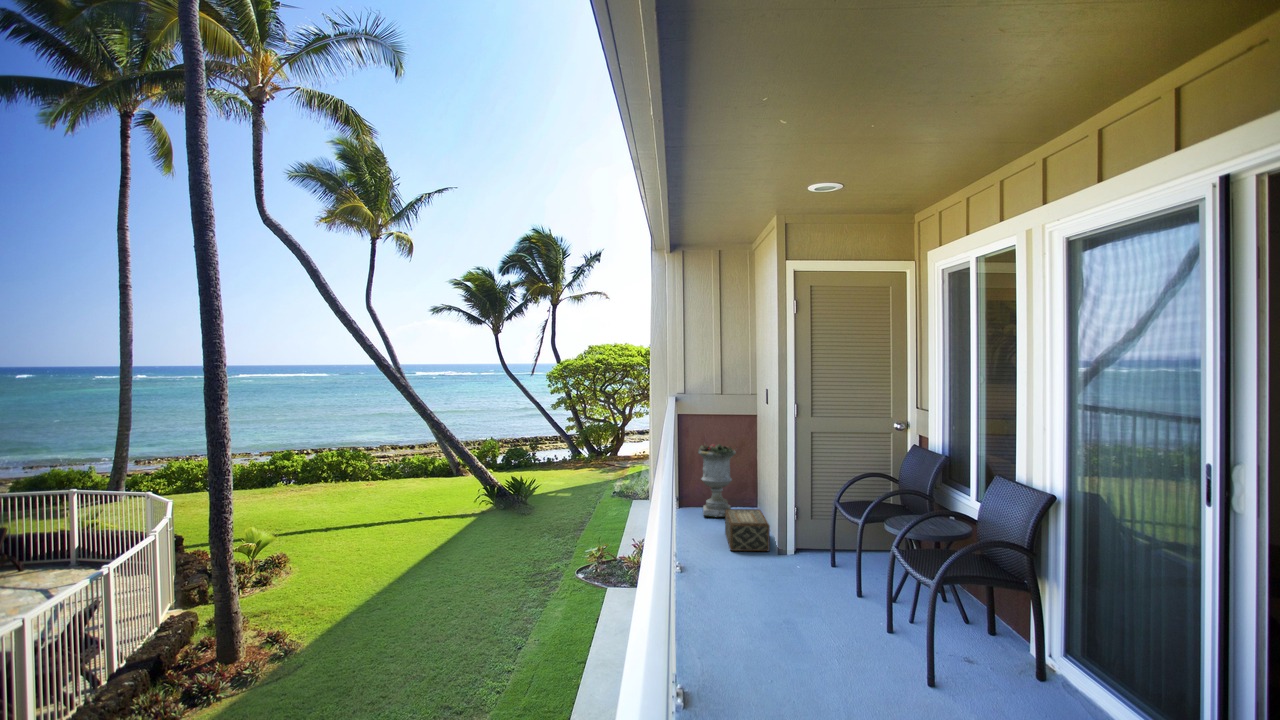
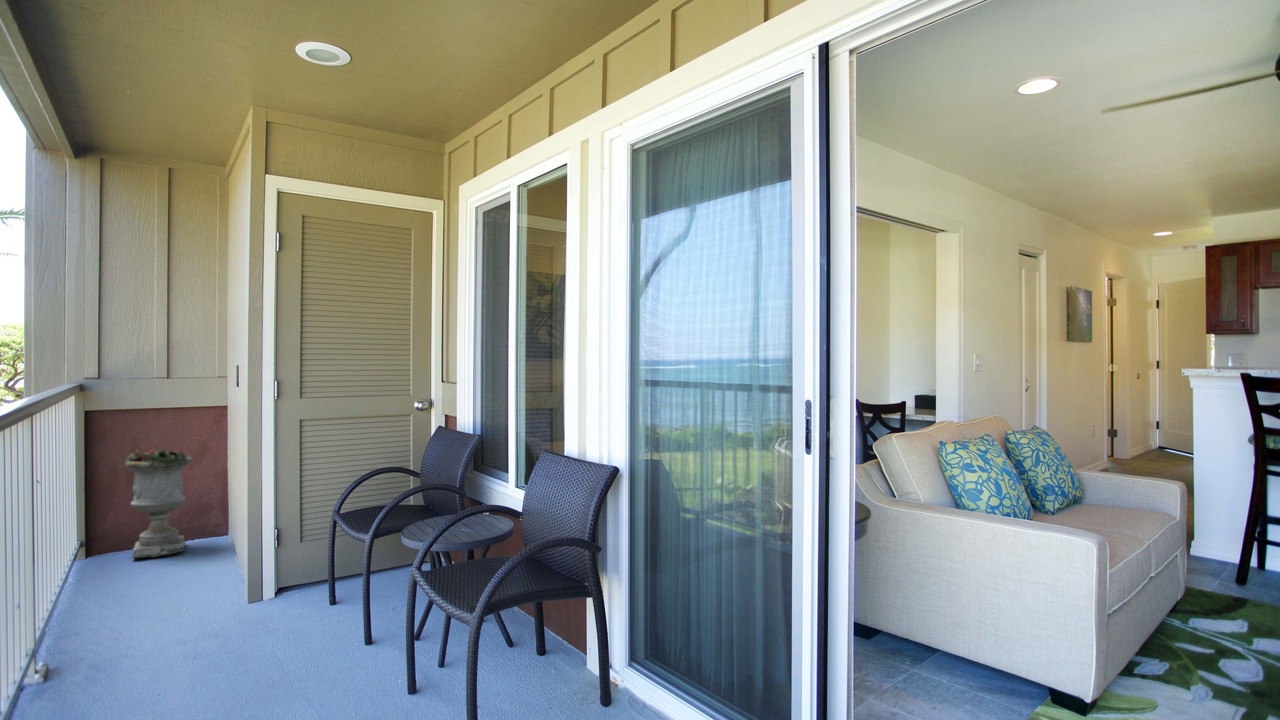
woven basket: present [725,509,770,551] -> none [163,536,234,609]

